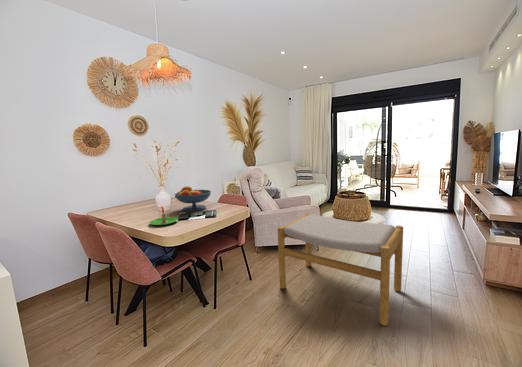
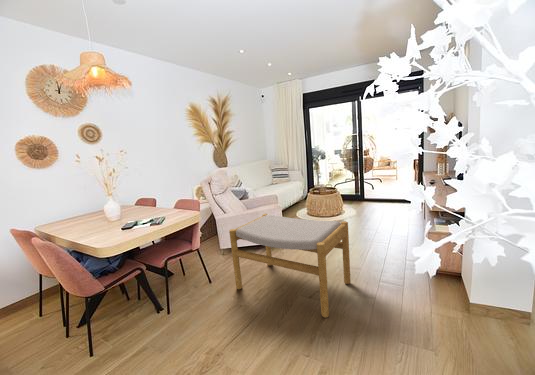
fruit bowl: present [175,186,211,211] -> none [124,195,162,220]
candle: present [150,206,178,225] -> none [91,217,122,236]

